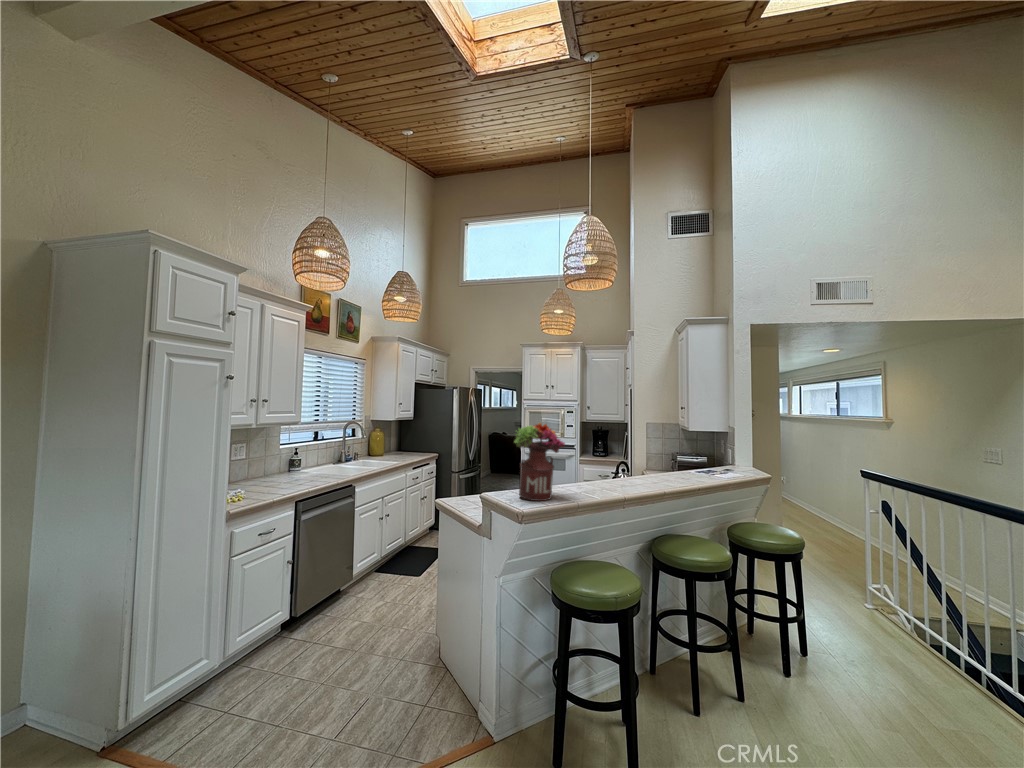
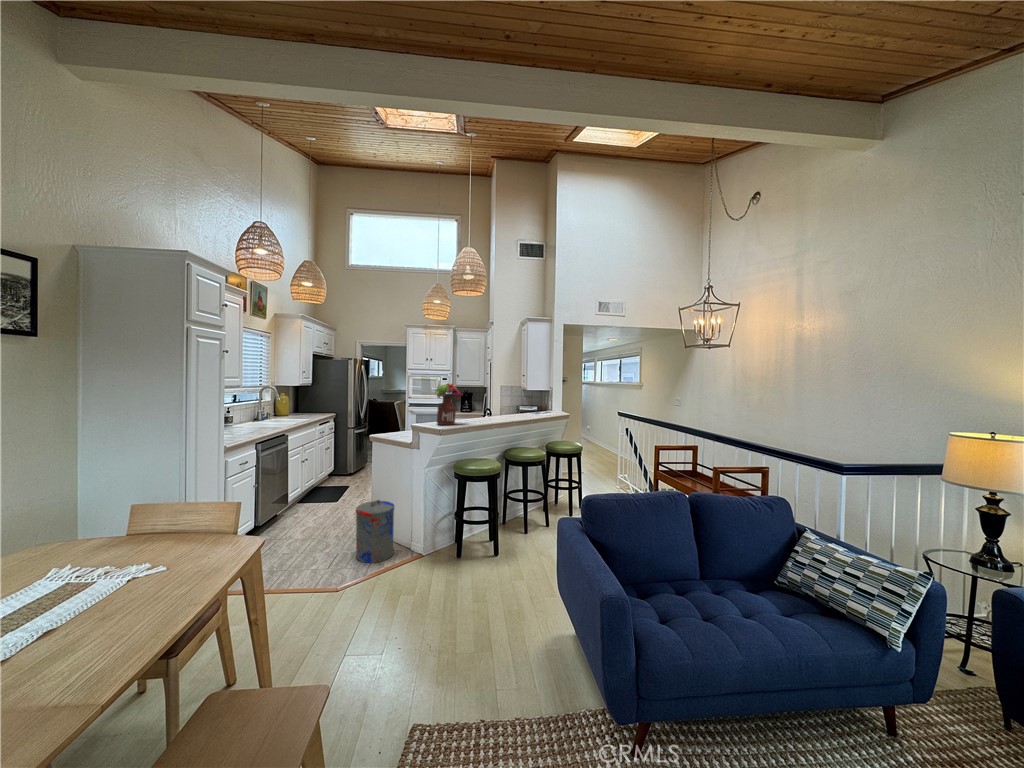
trash can: none [383,618,448,745] -> present [356,500,394,563]

